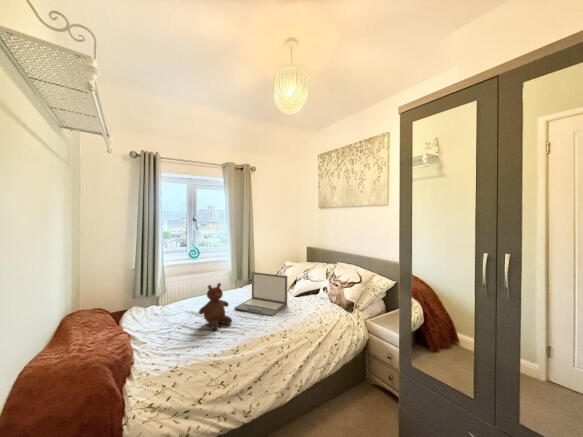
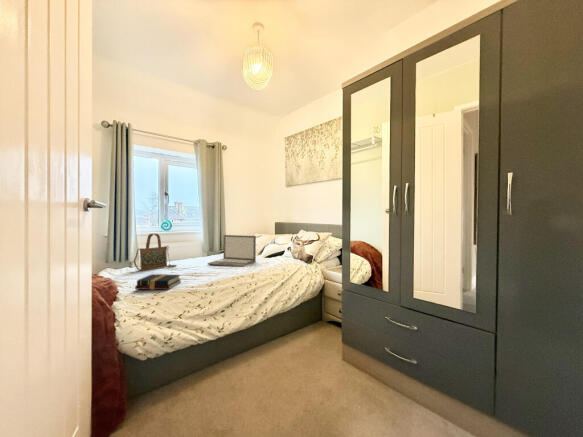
handbag: none [157,273,202,317] -> present [134,234,176,271]
teddy bear: present [199,283,232,329] -> none [176,237,206,274]
hardback book: none [152,335,203,363] -> present [135,274,181,290]

